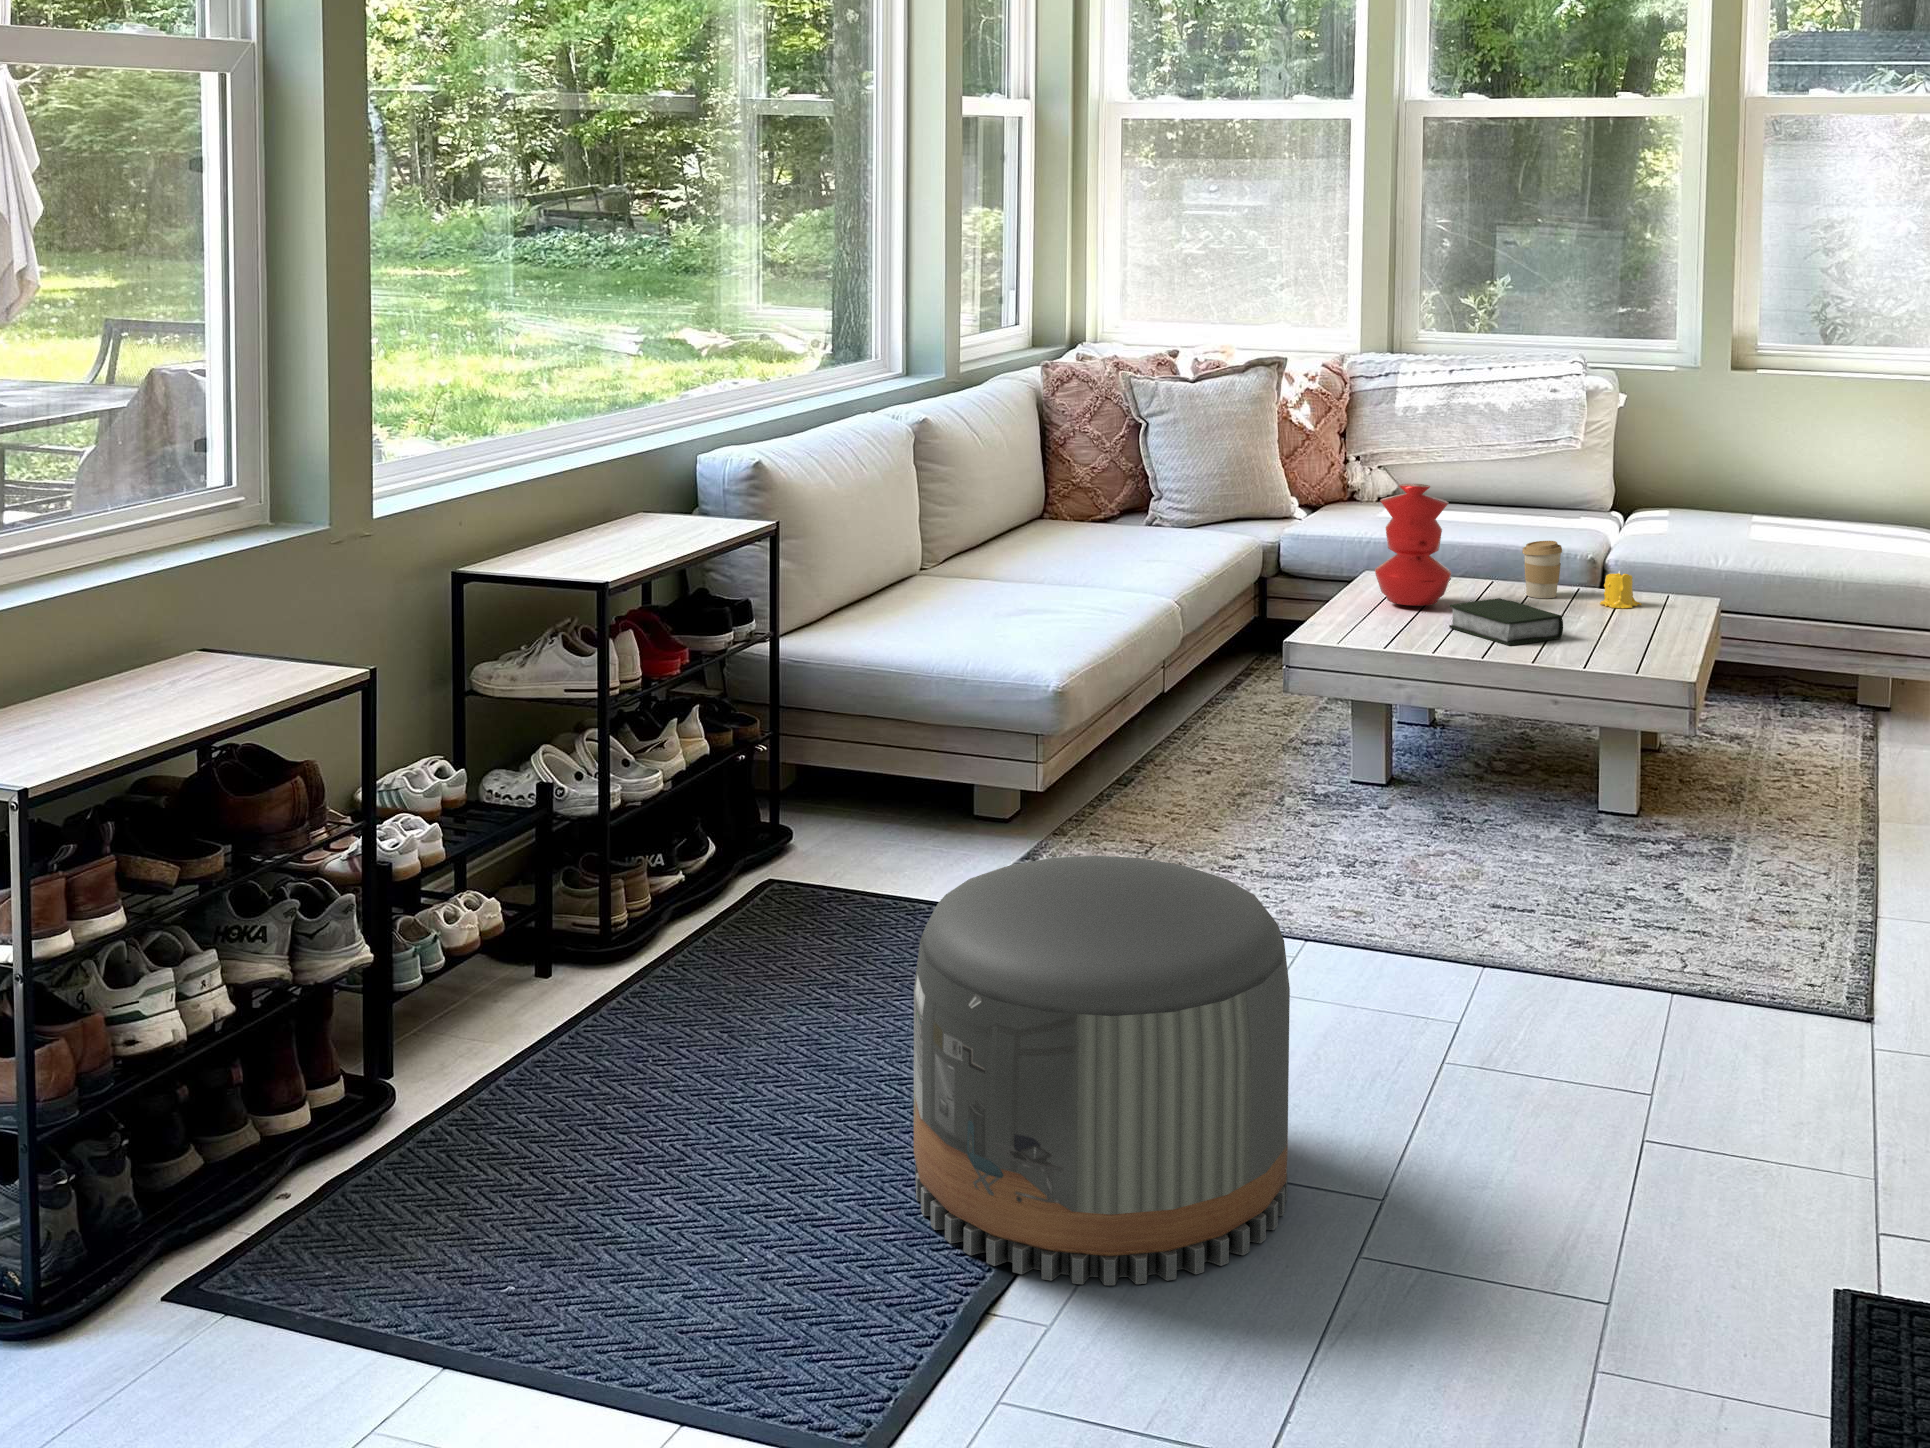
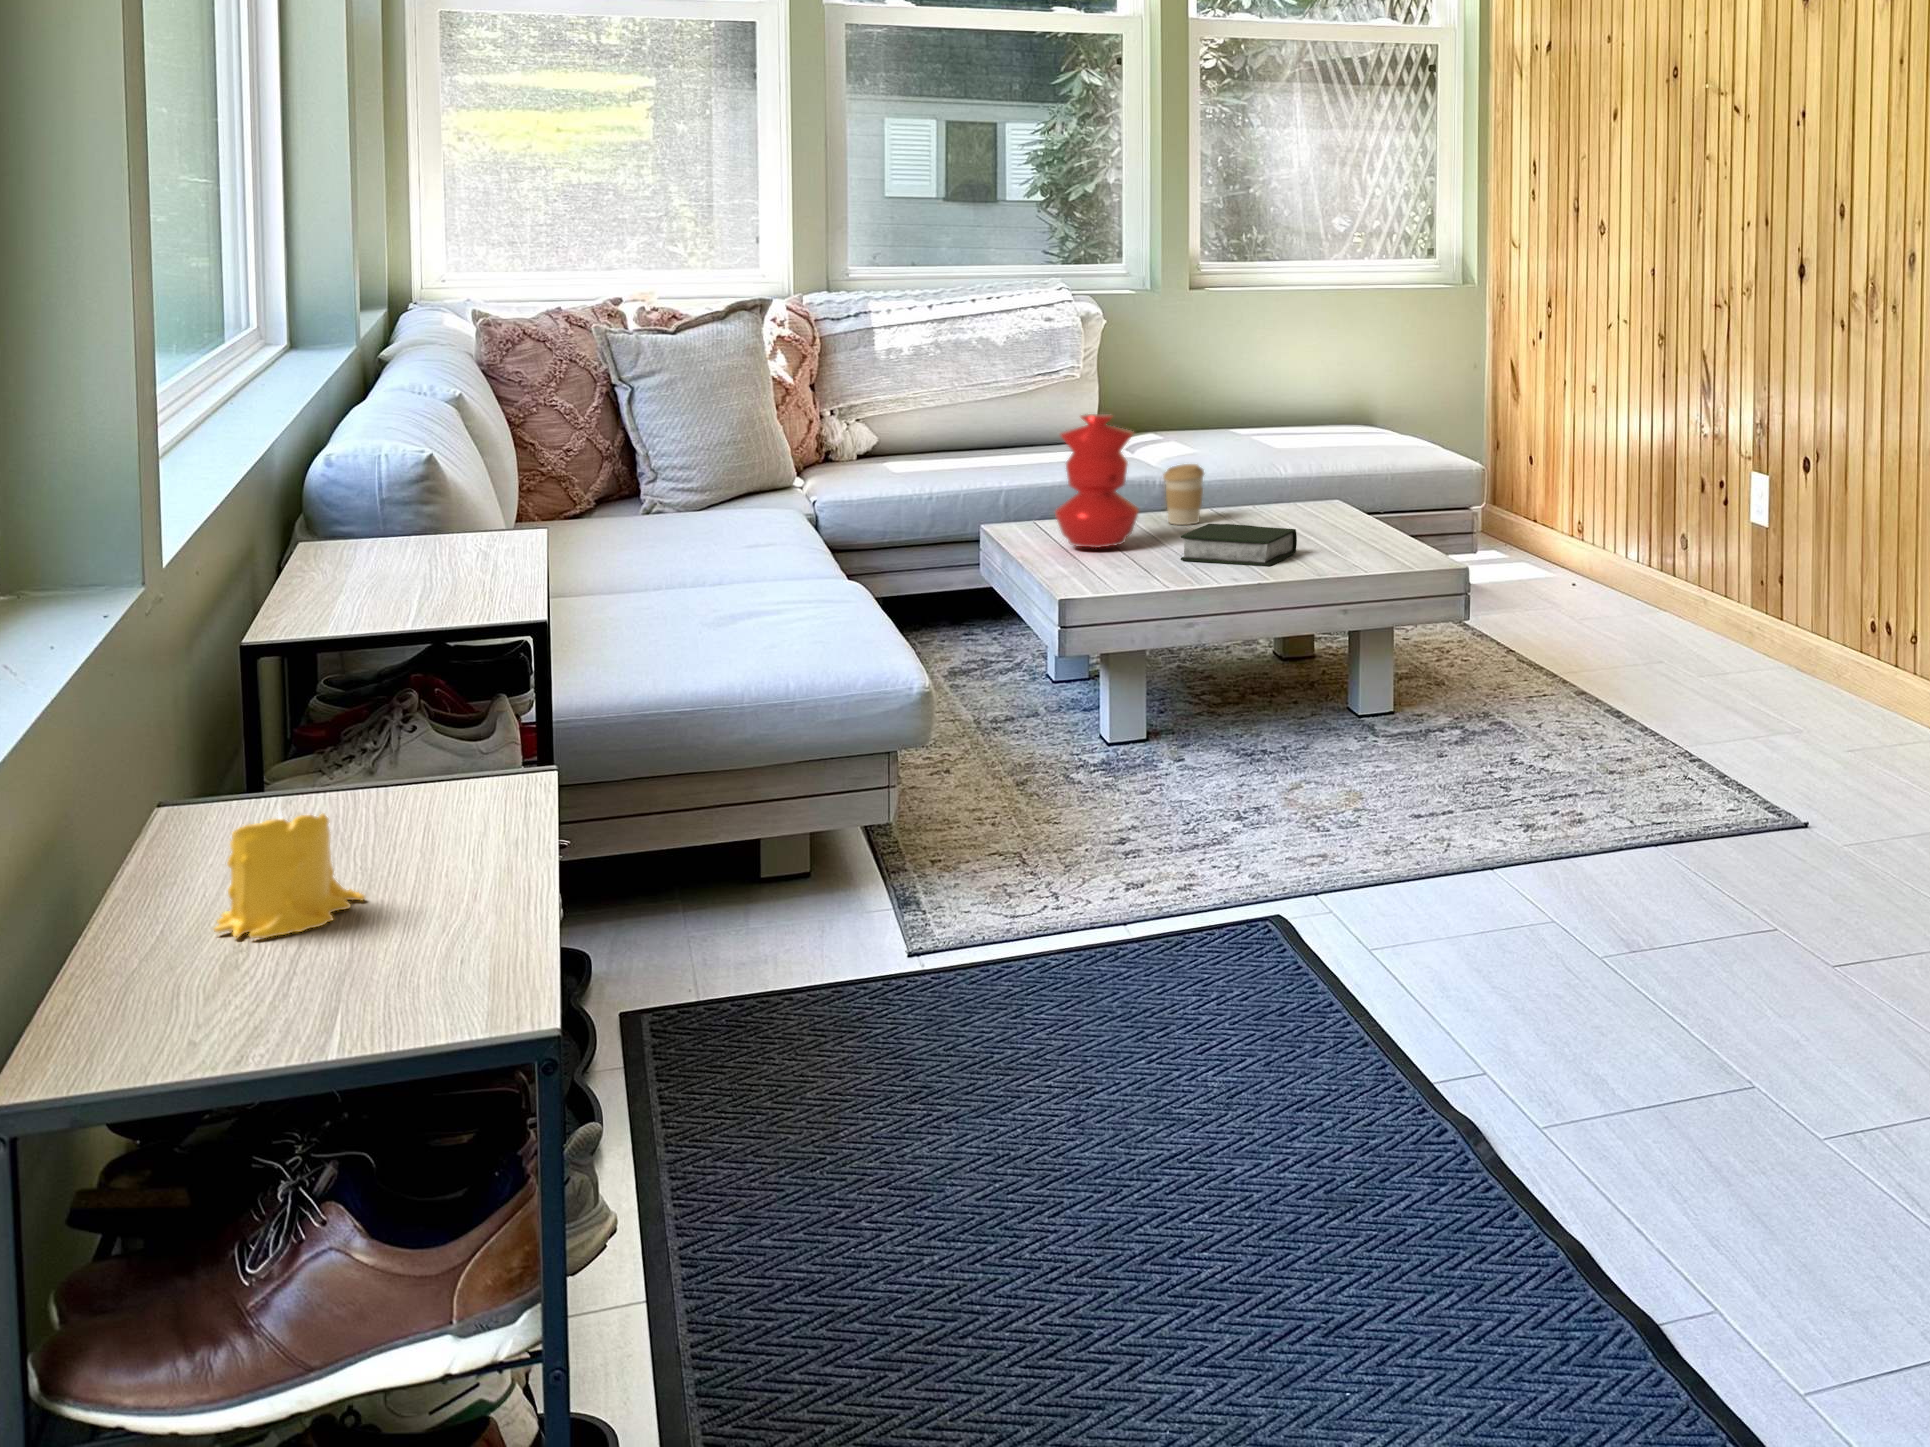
candle: present [1600,572,1642,609] -> present [214,810,365,938]
pouf: present [914,856,1290,1285] -> none [1313,798,1739,1277]

